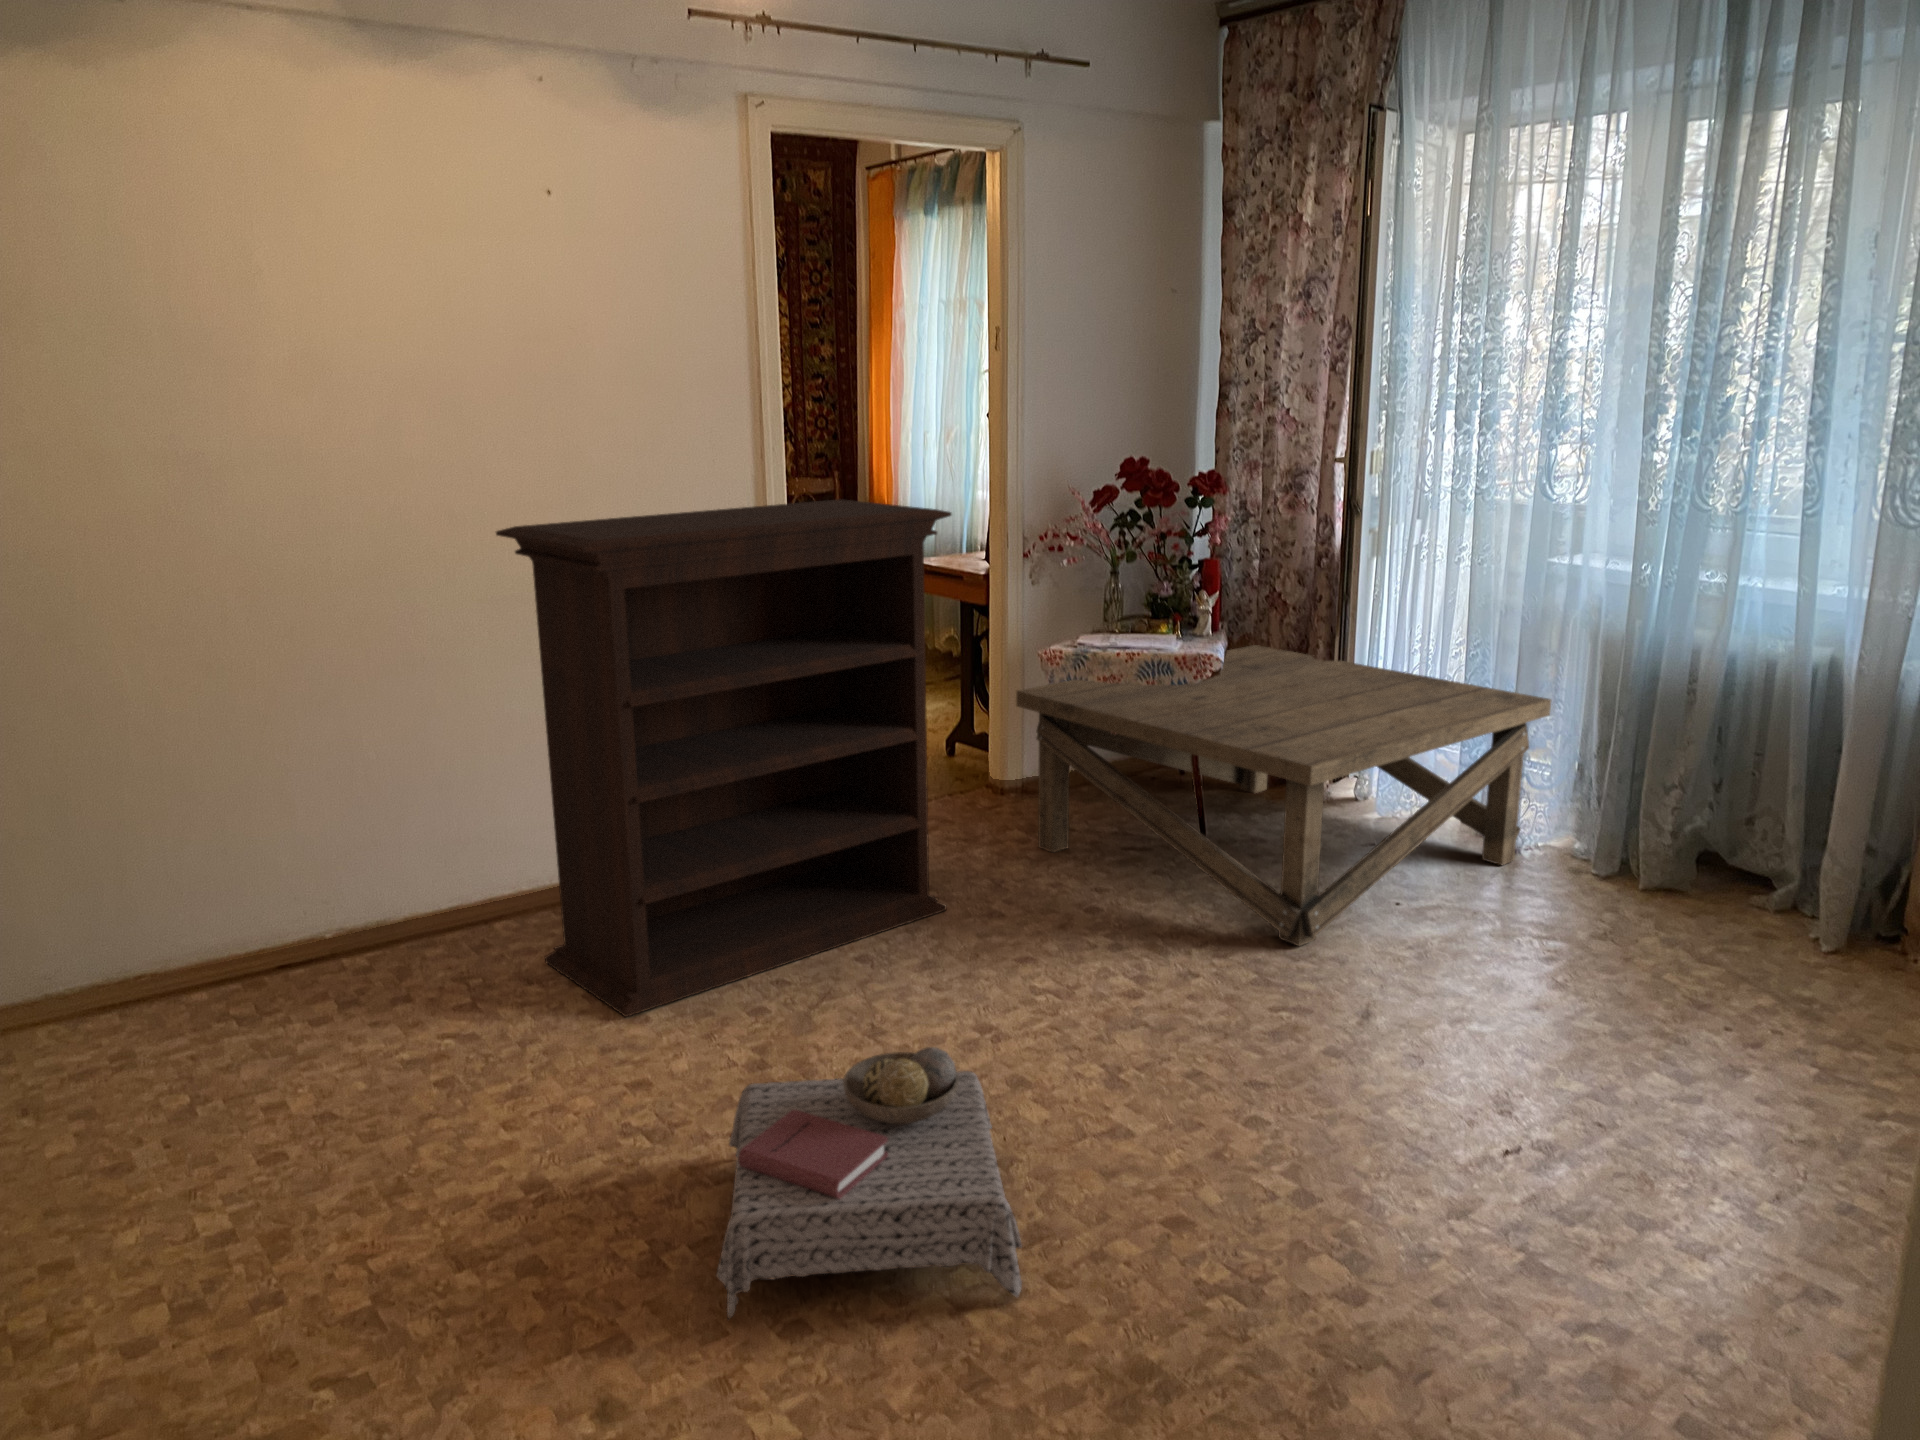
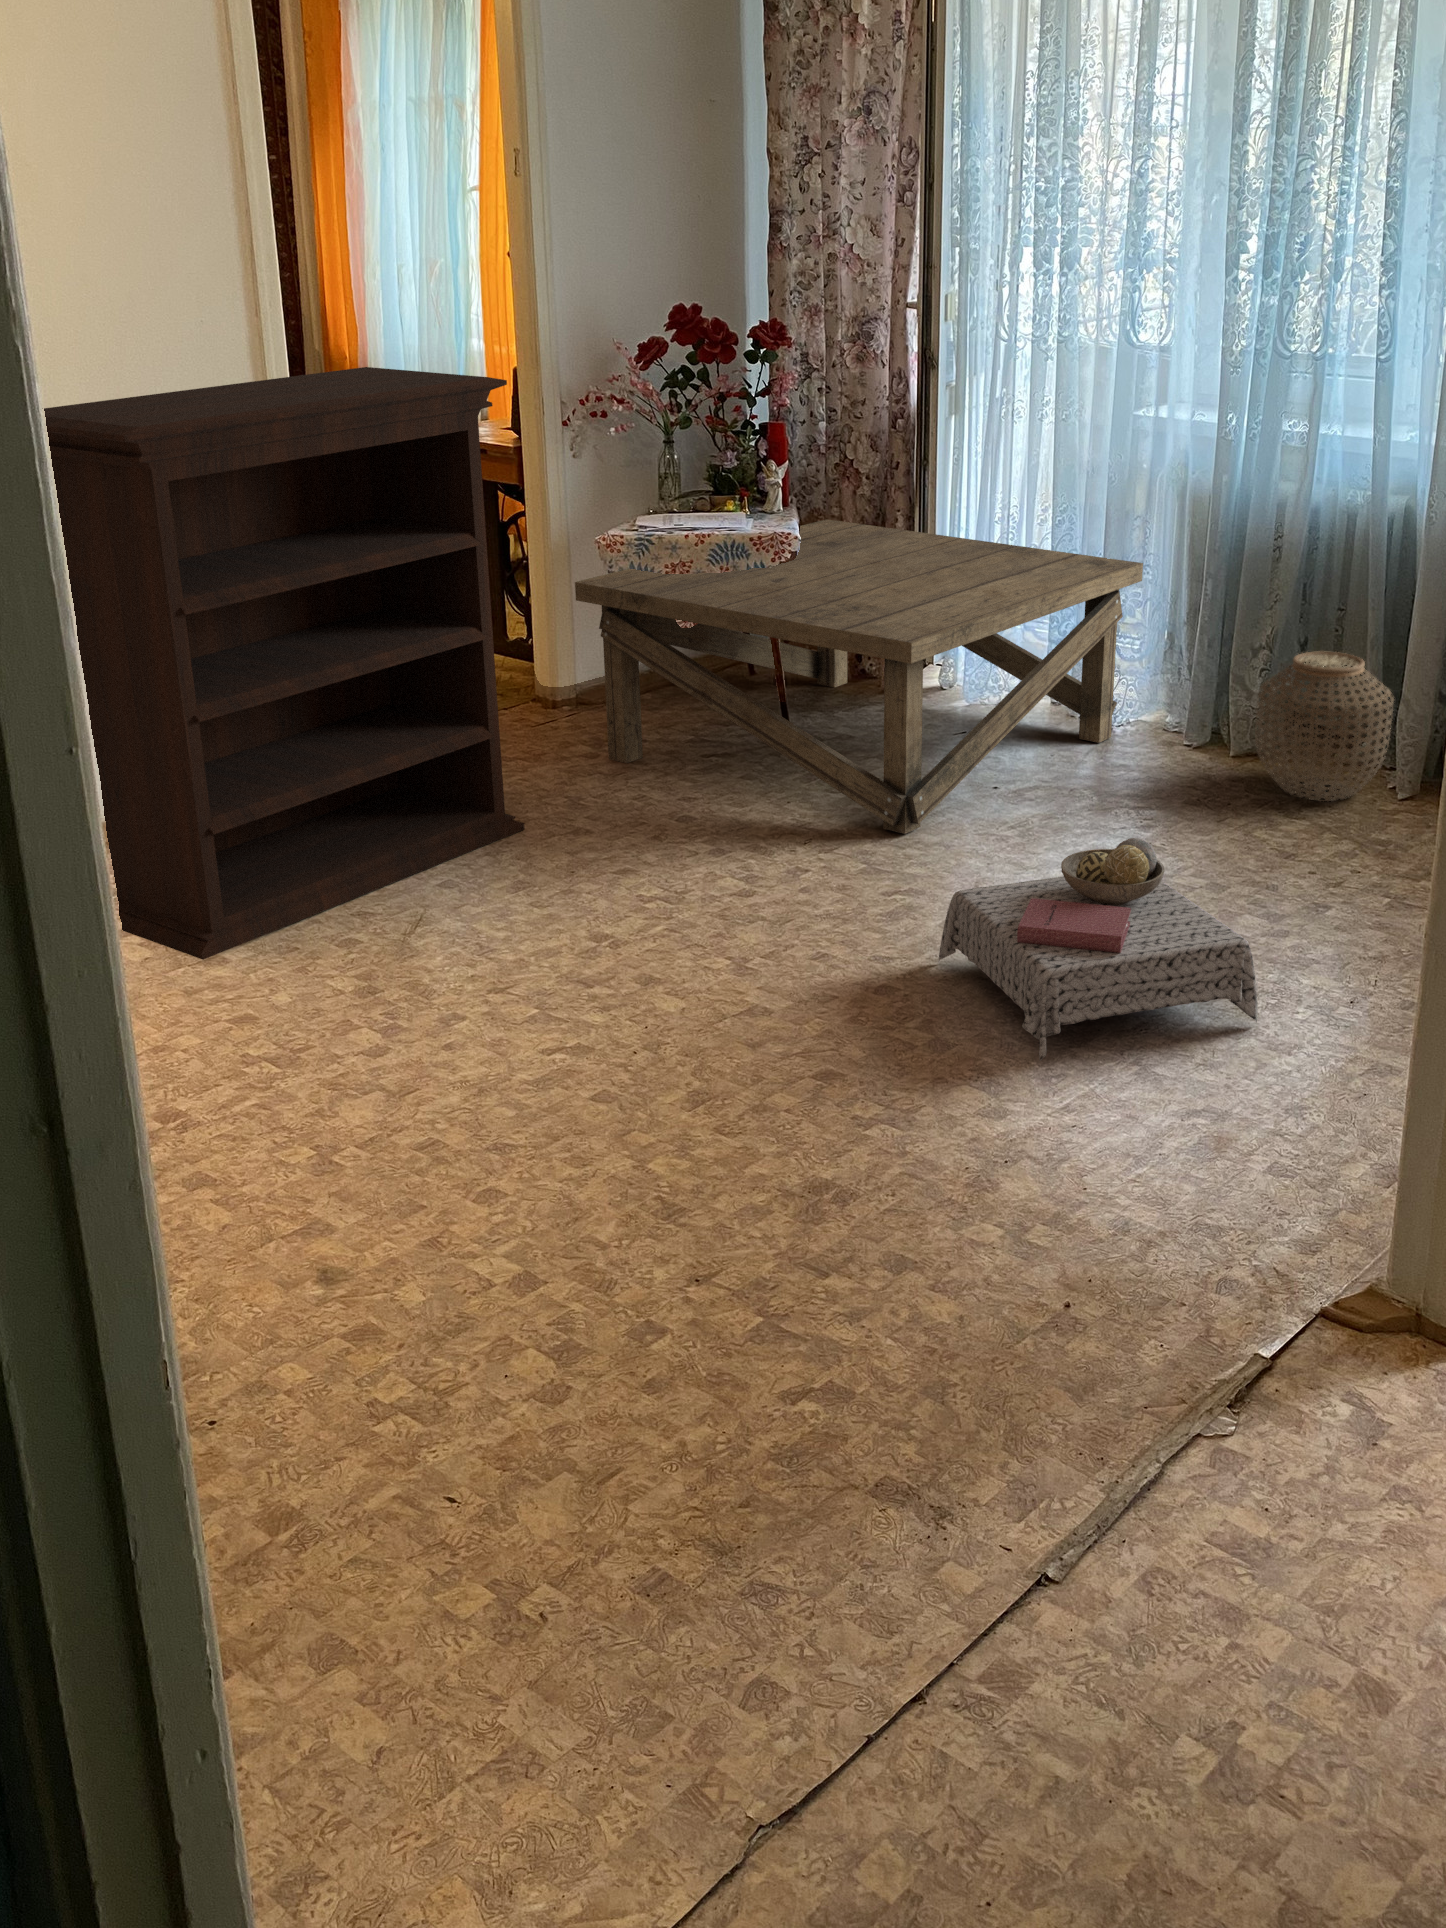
woven basket: none [1664,796,1817,947] -> present [1255,651,1394,801]
ottoman: present [717,1047,1022,1319] -> present [938,838,1258,1061]

